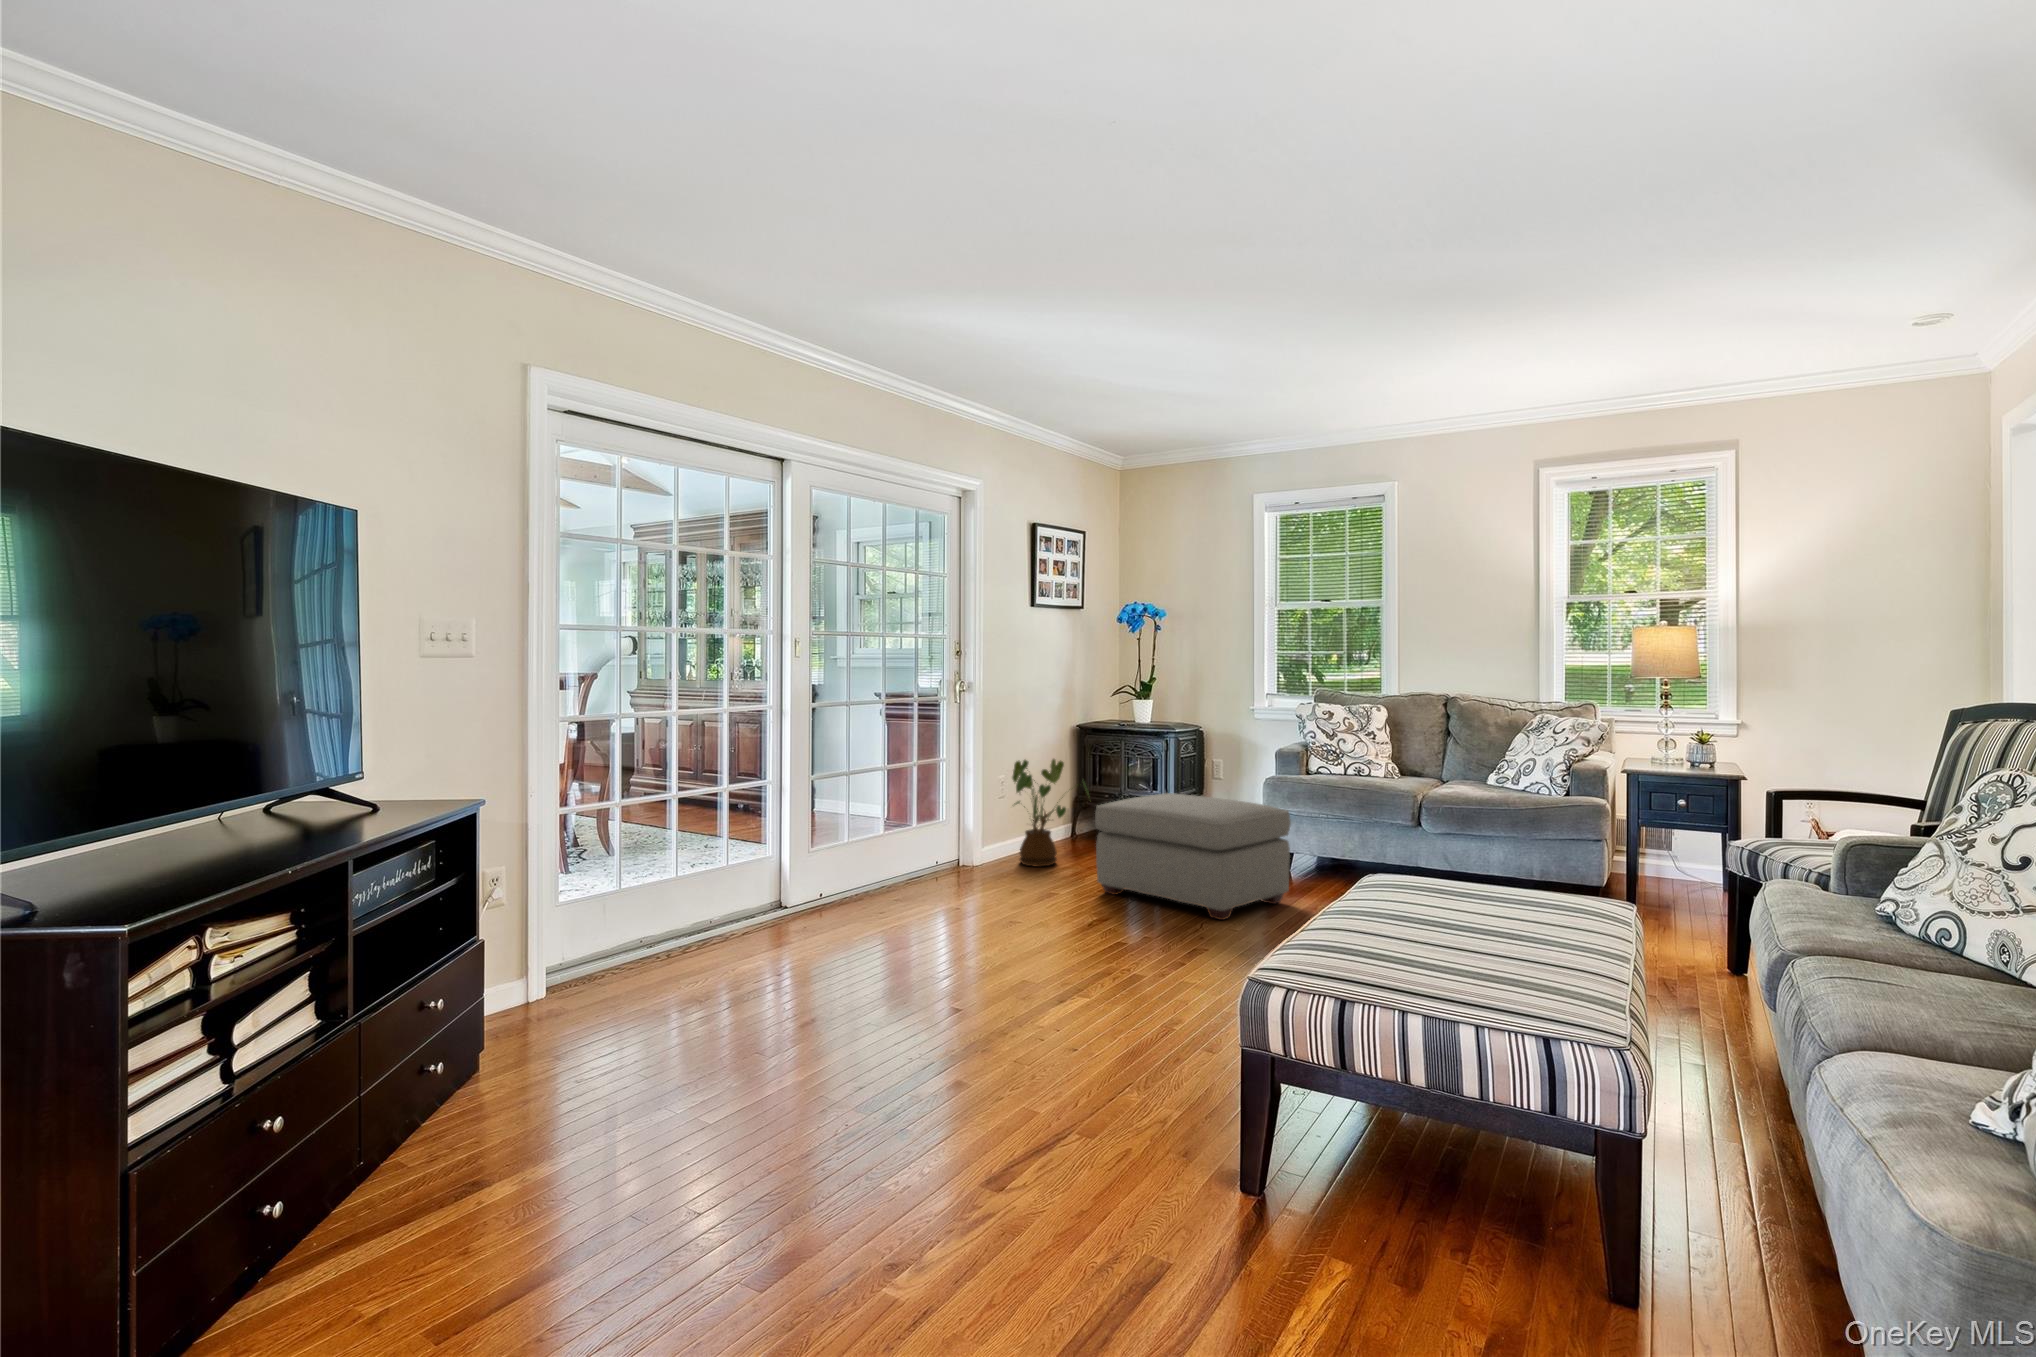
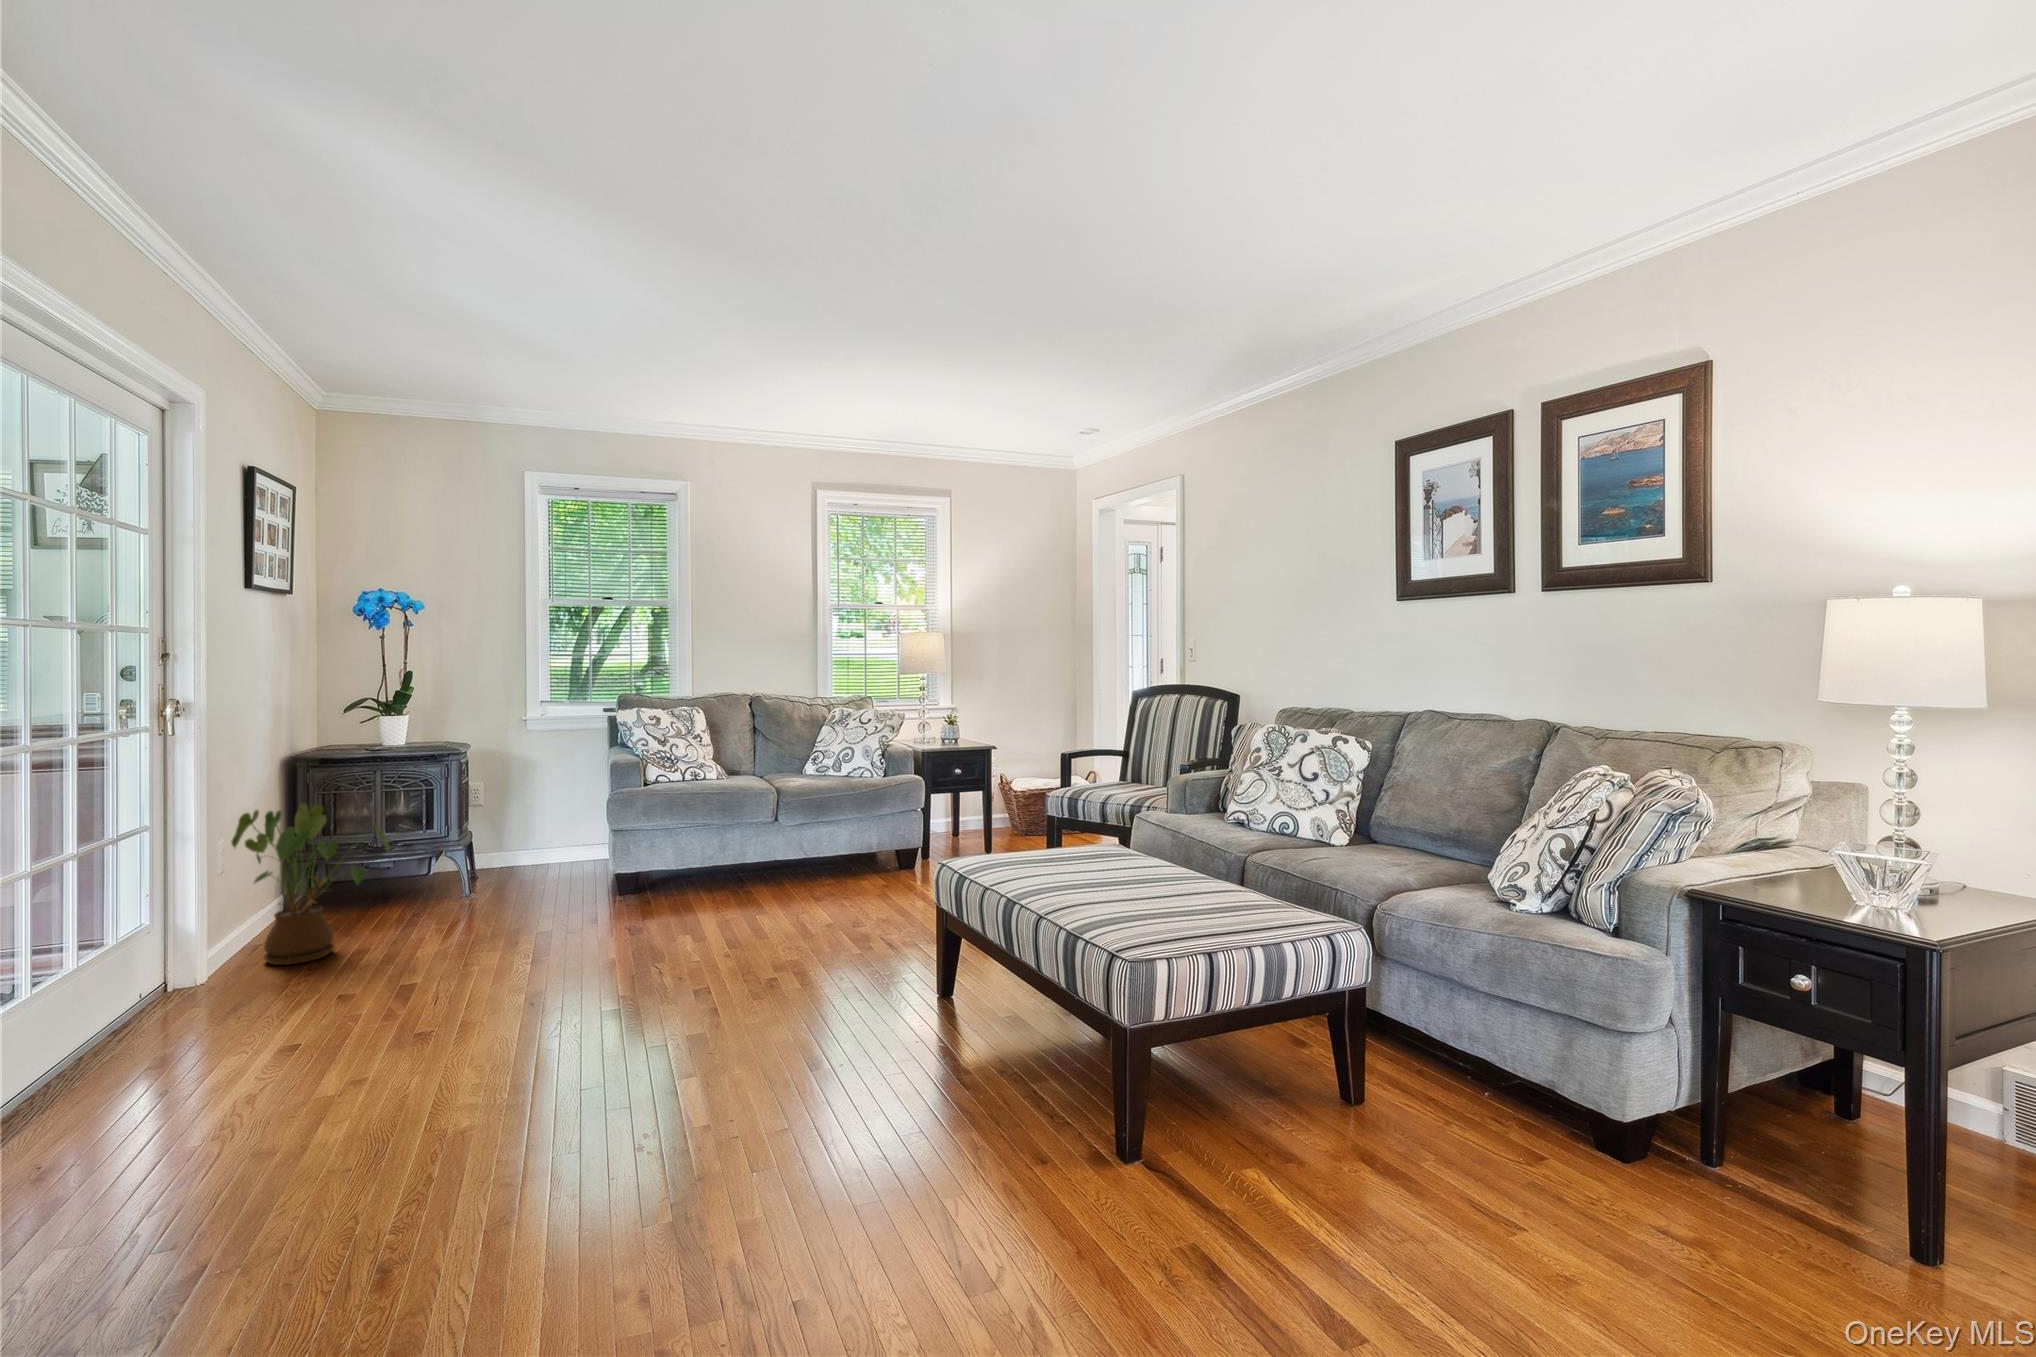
ottoman: present [1095,793,1291,920] -> none [464,820,702,966]

